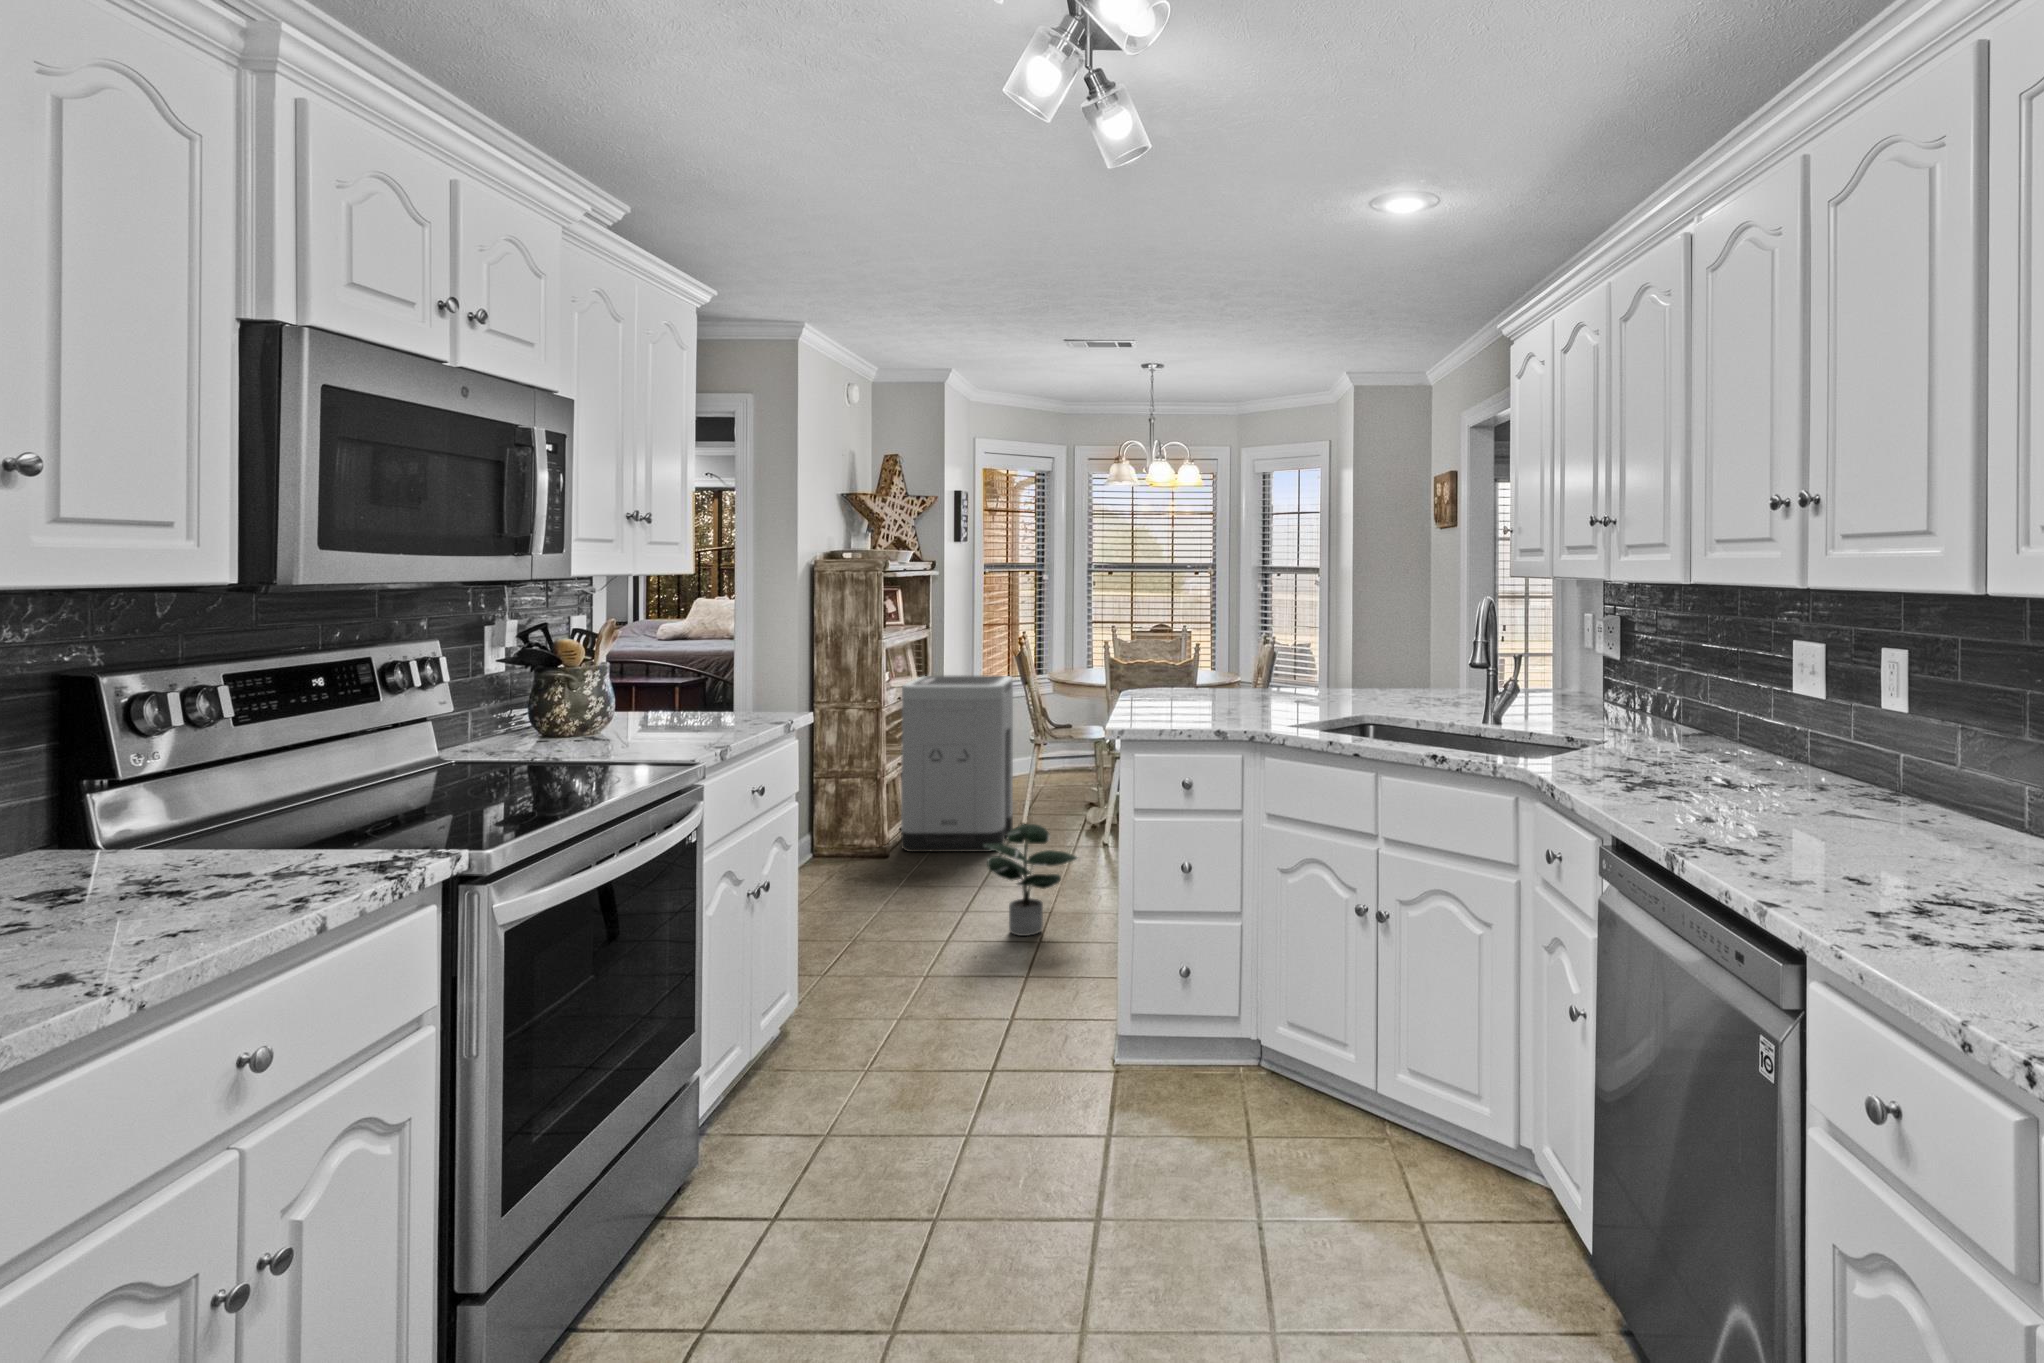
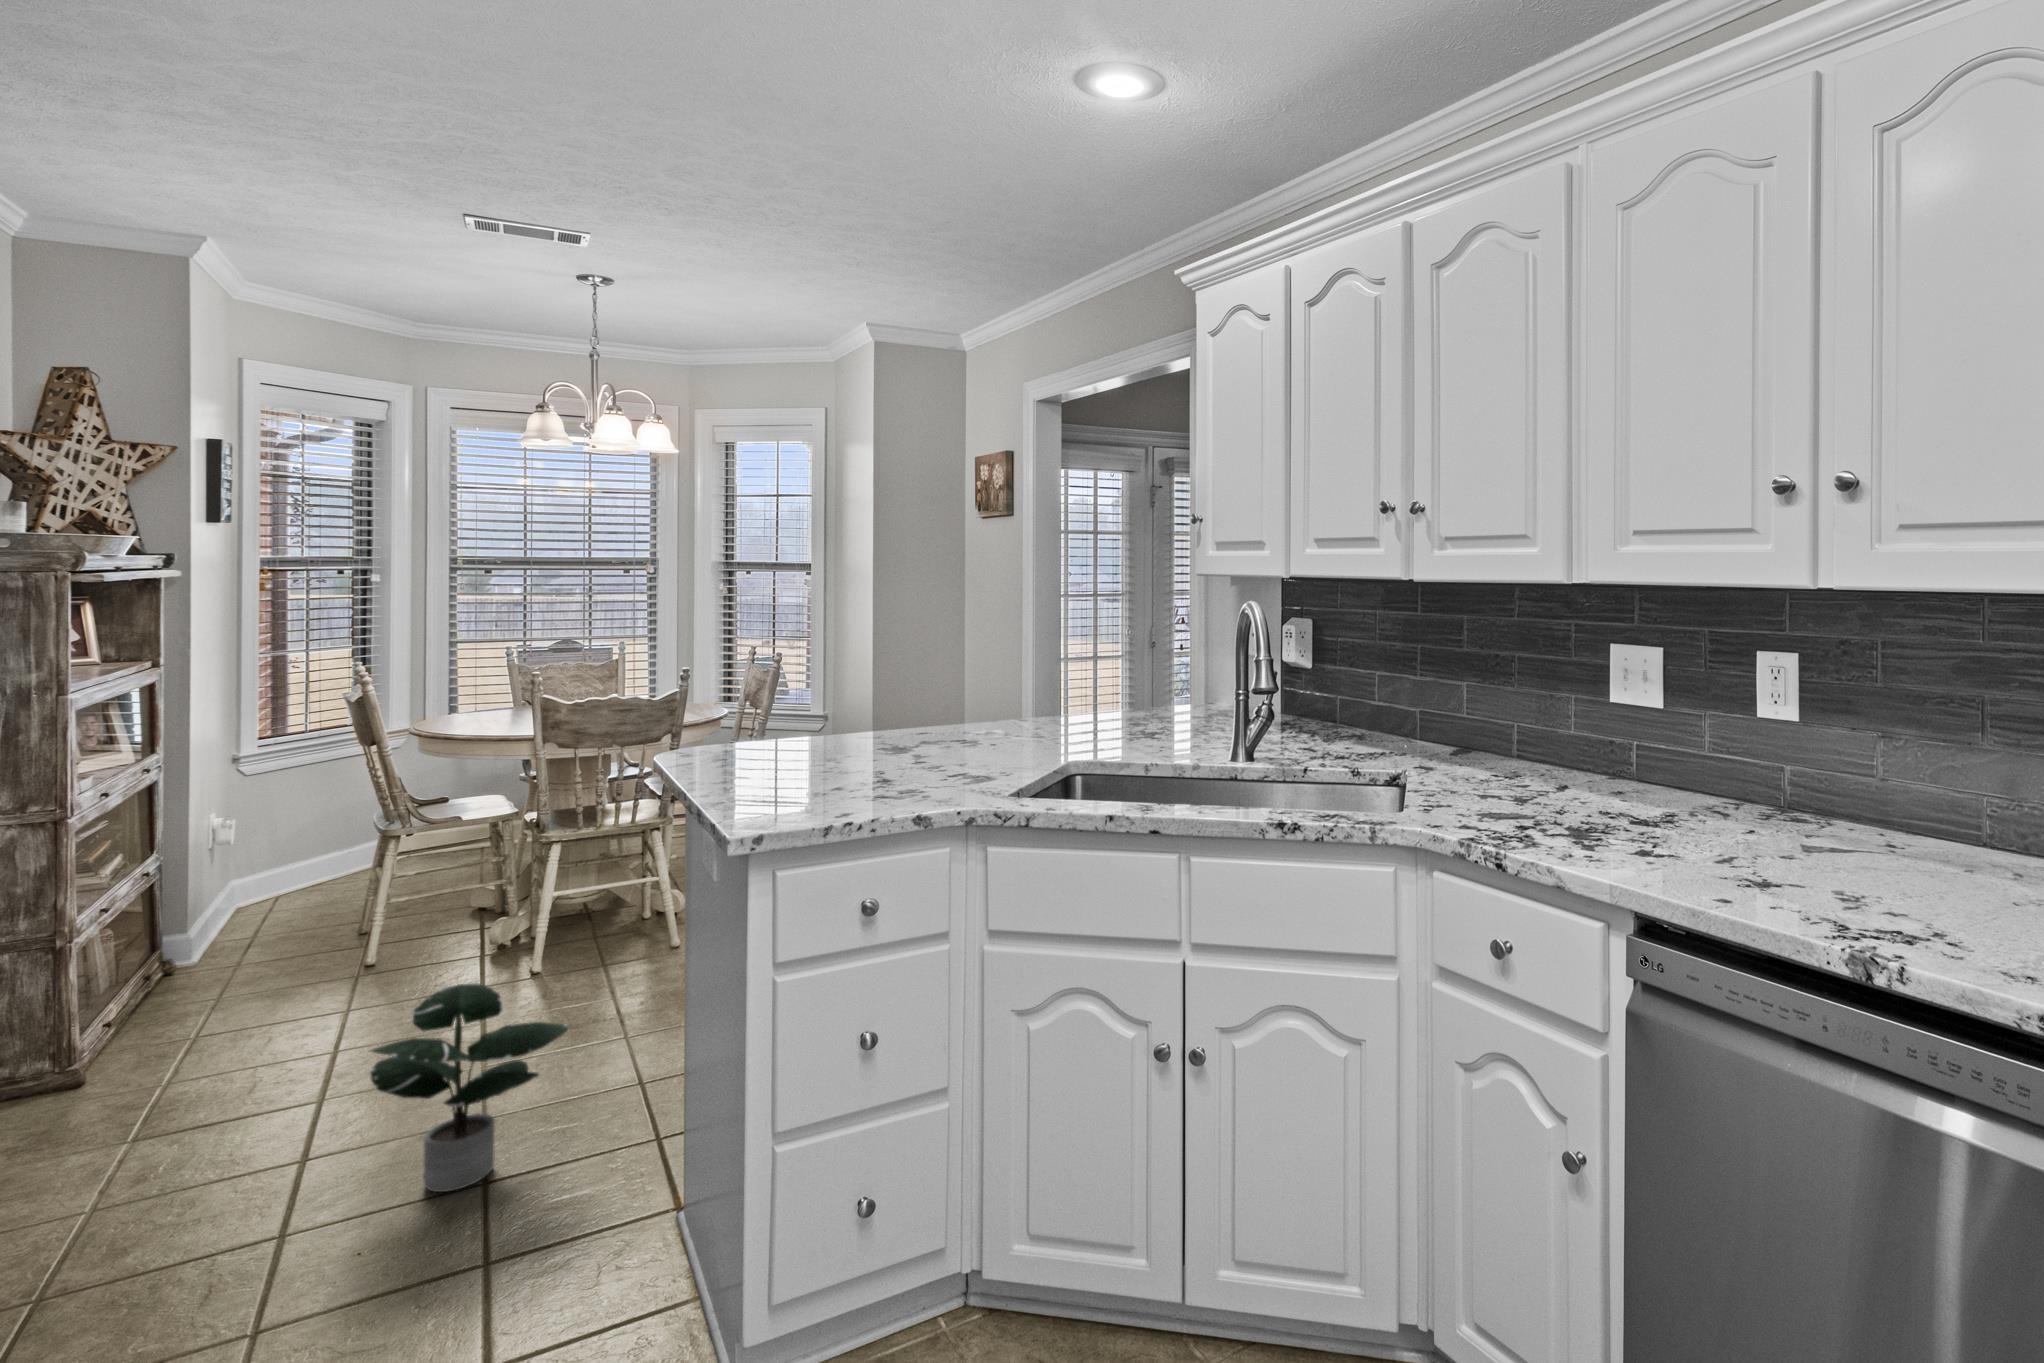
trash can: present [901,676,1013,852] -> none [110,733,354,1065]

